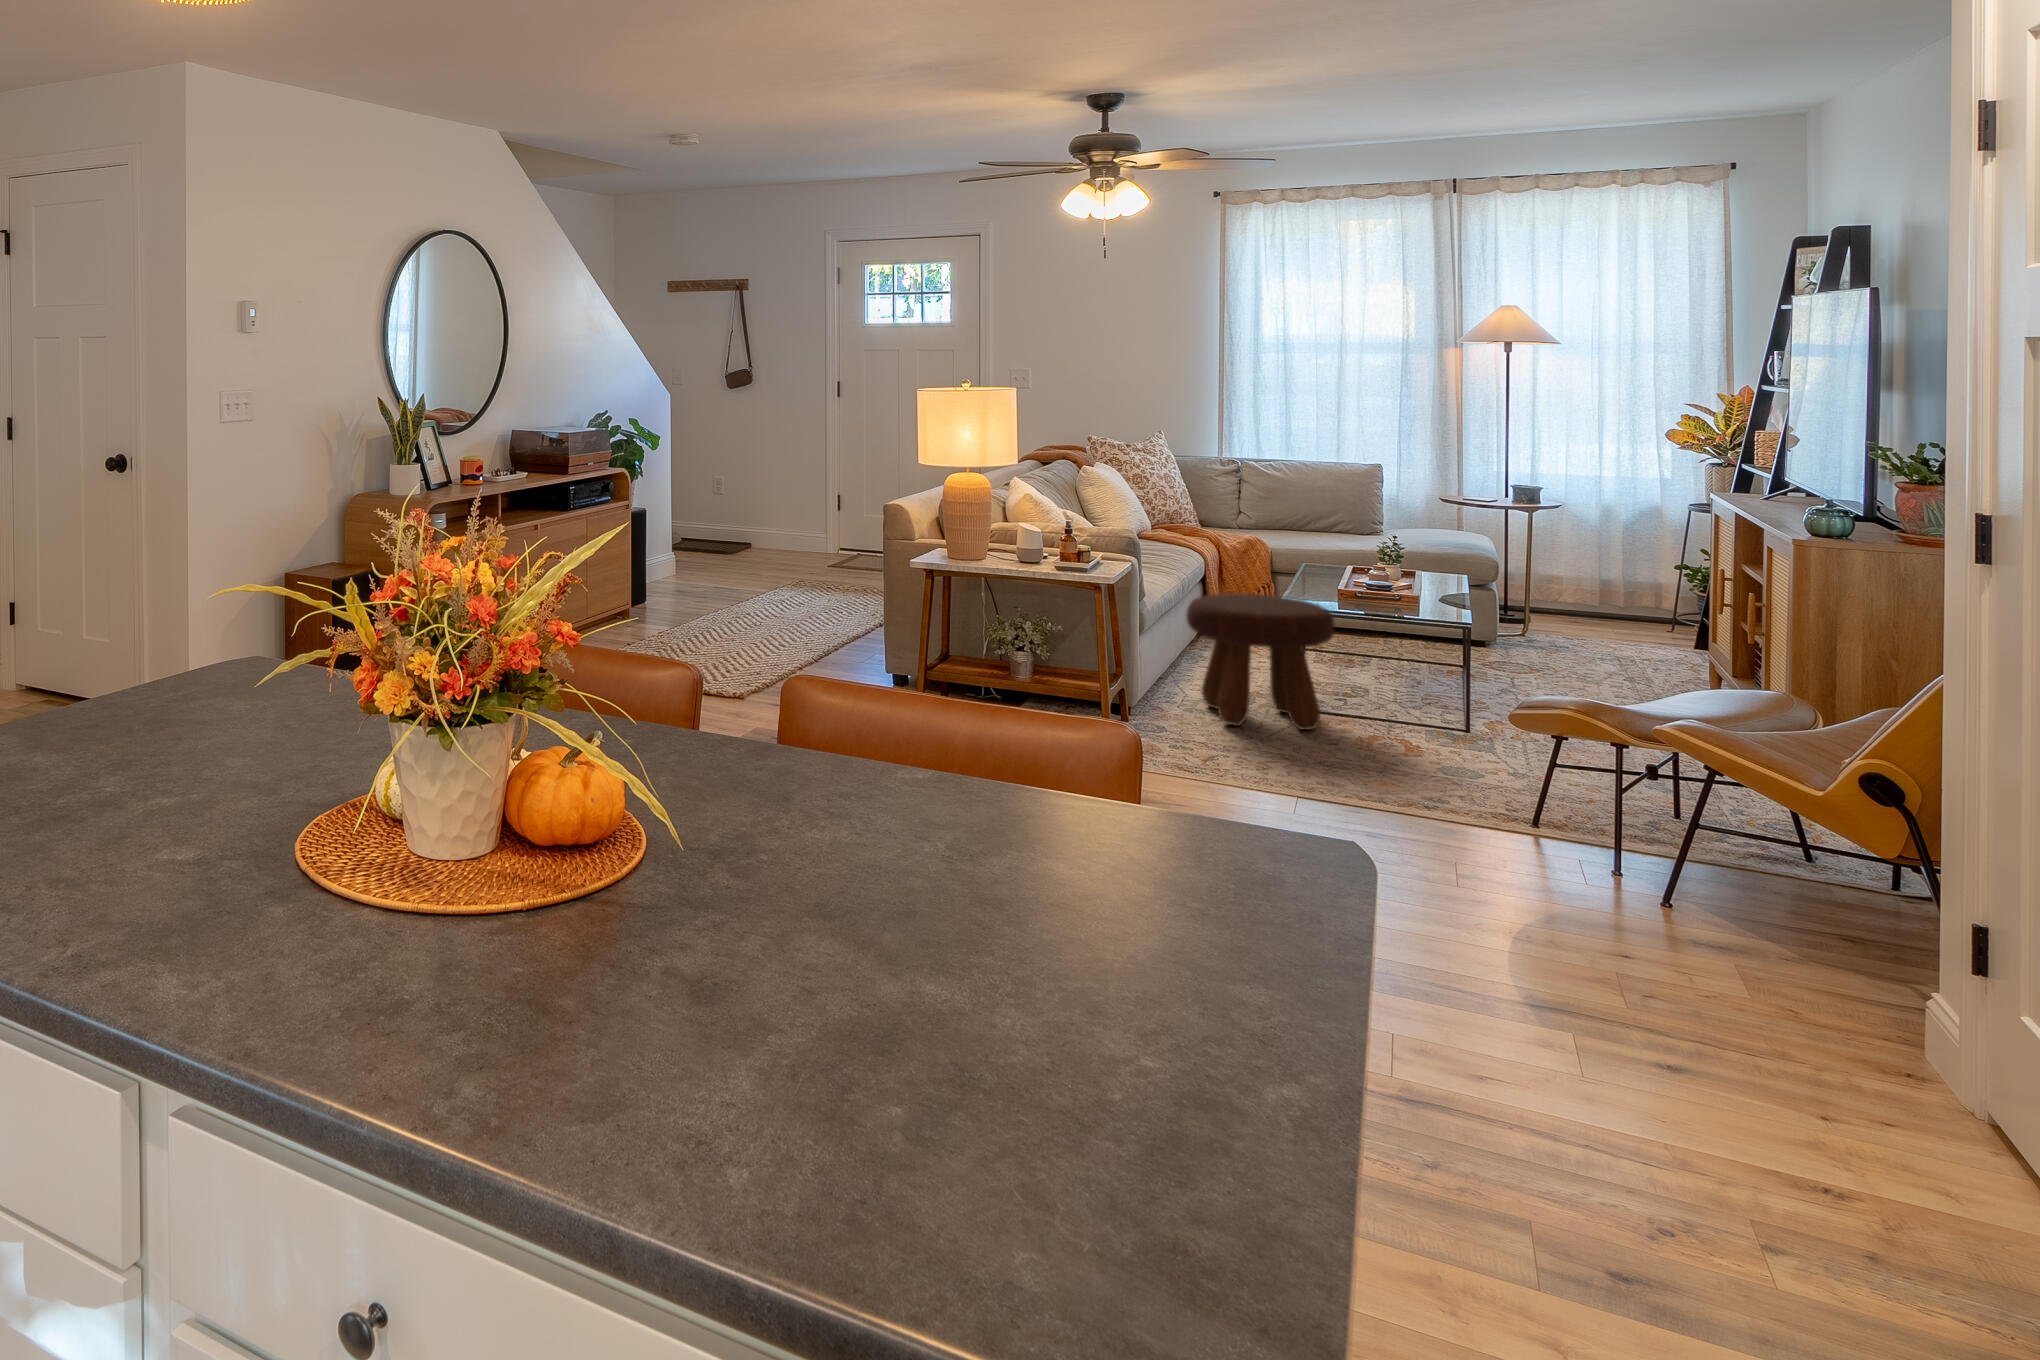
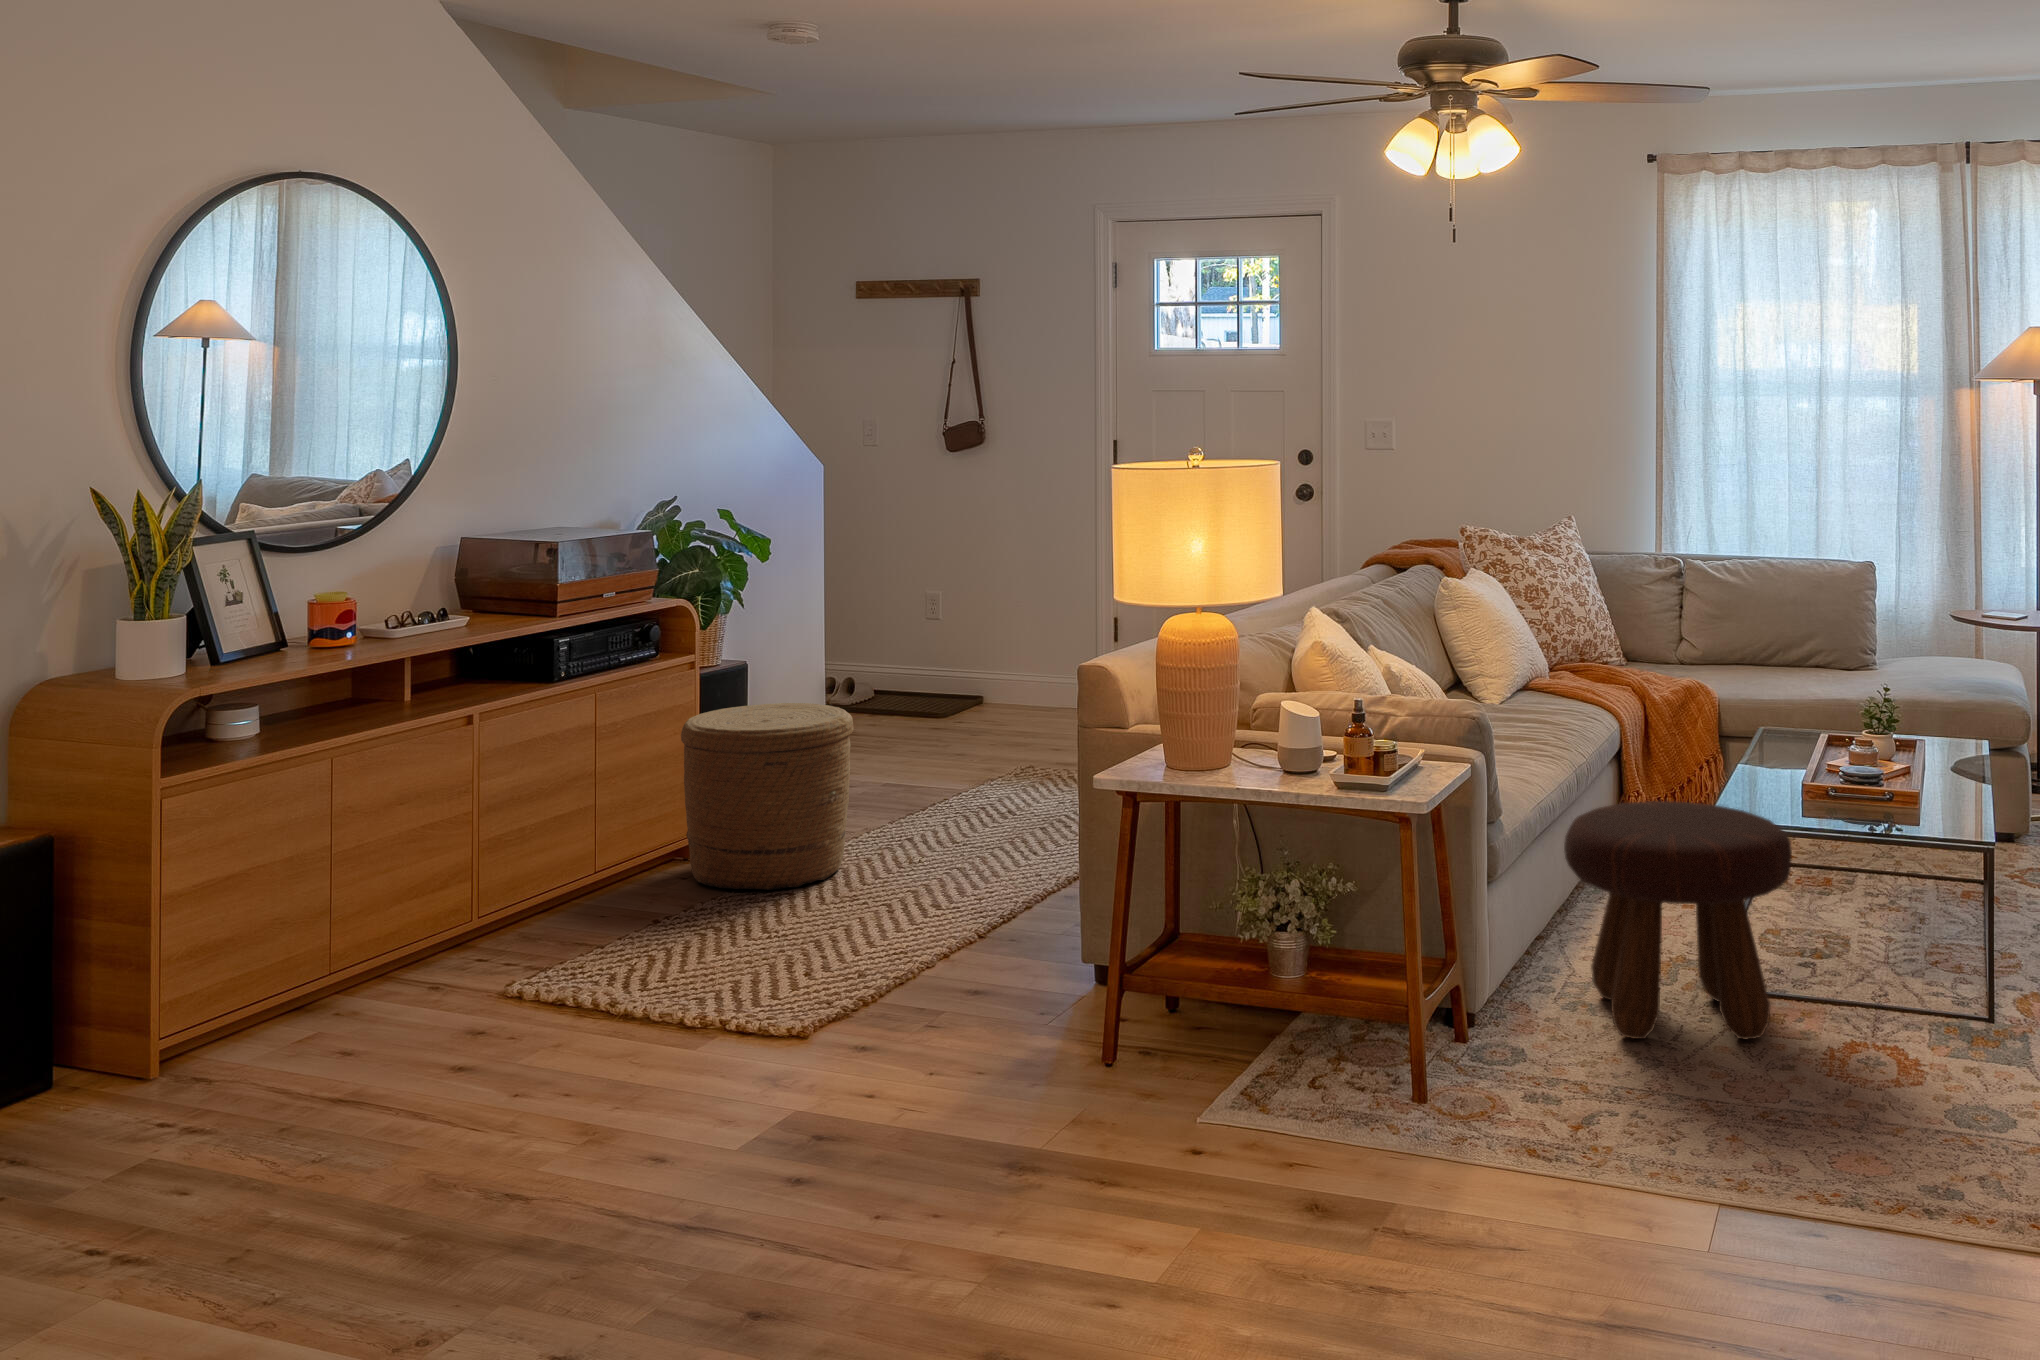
woven basket: none [629,530,725,634] -> present [681,703,854,890]

